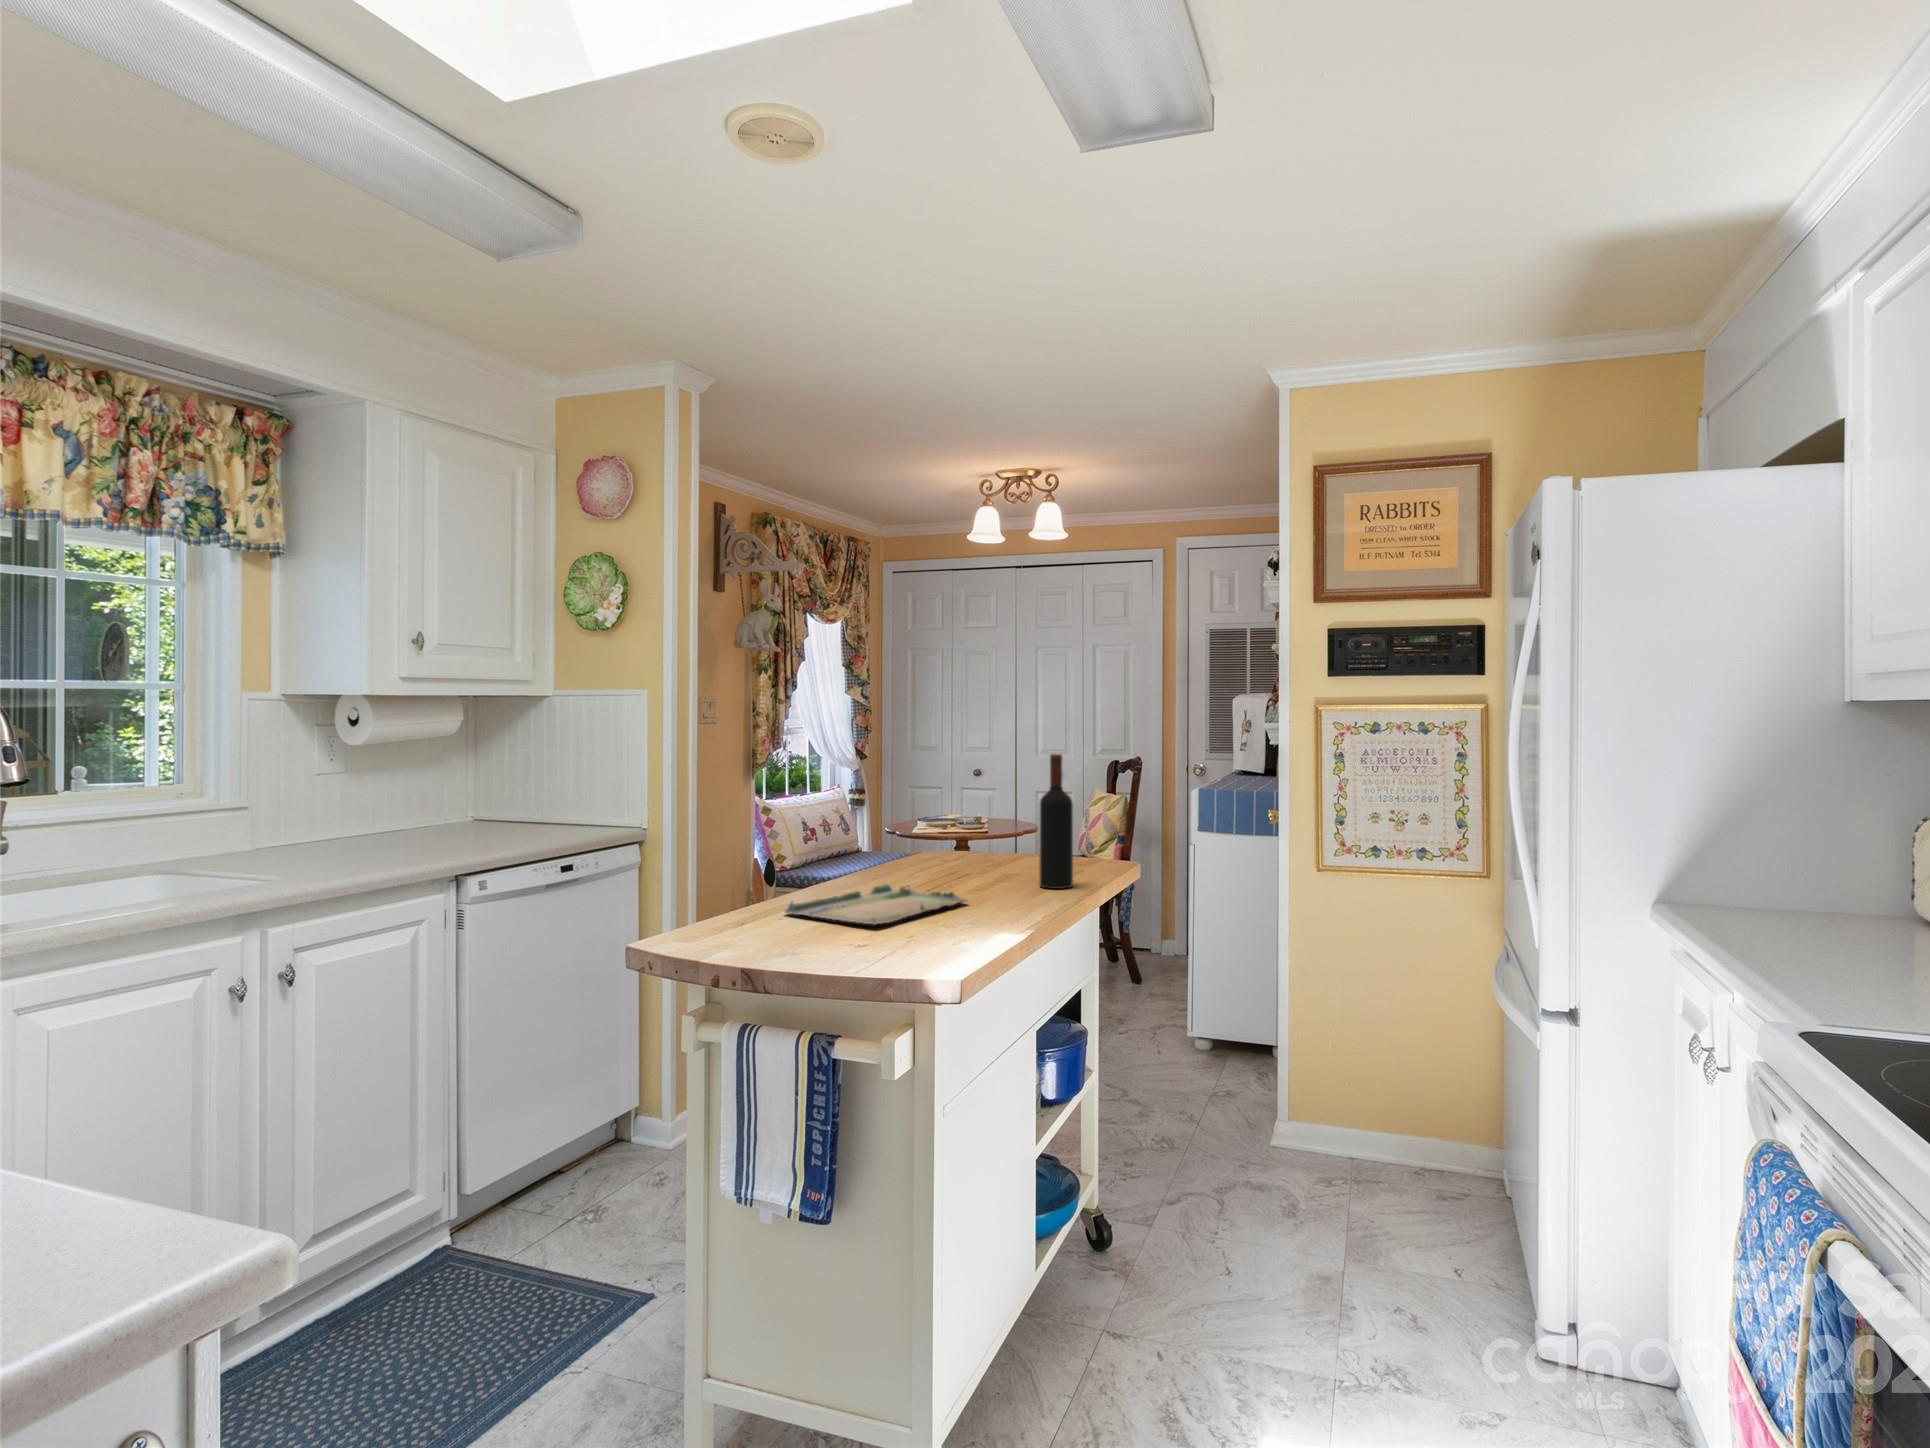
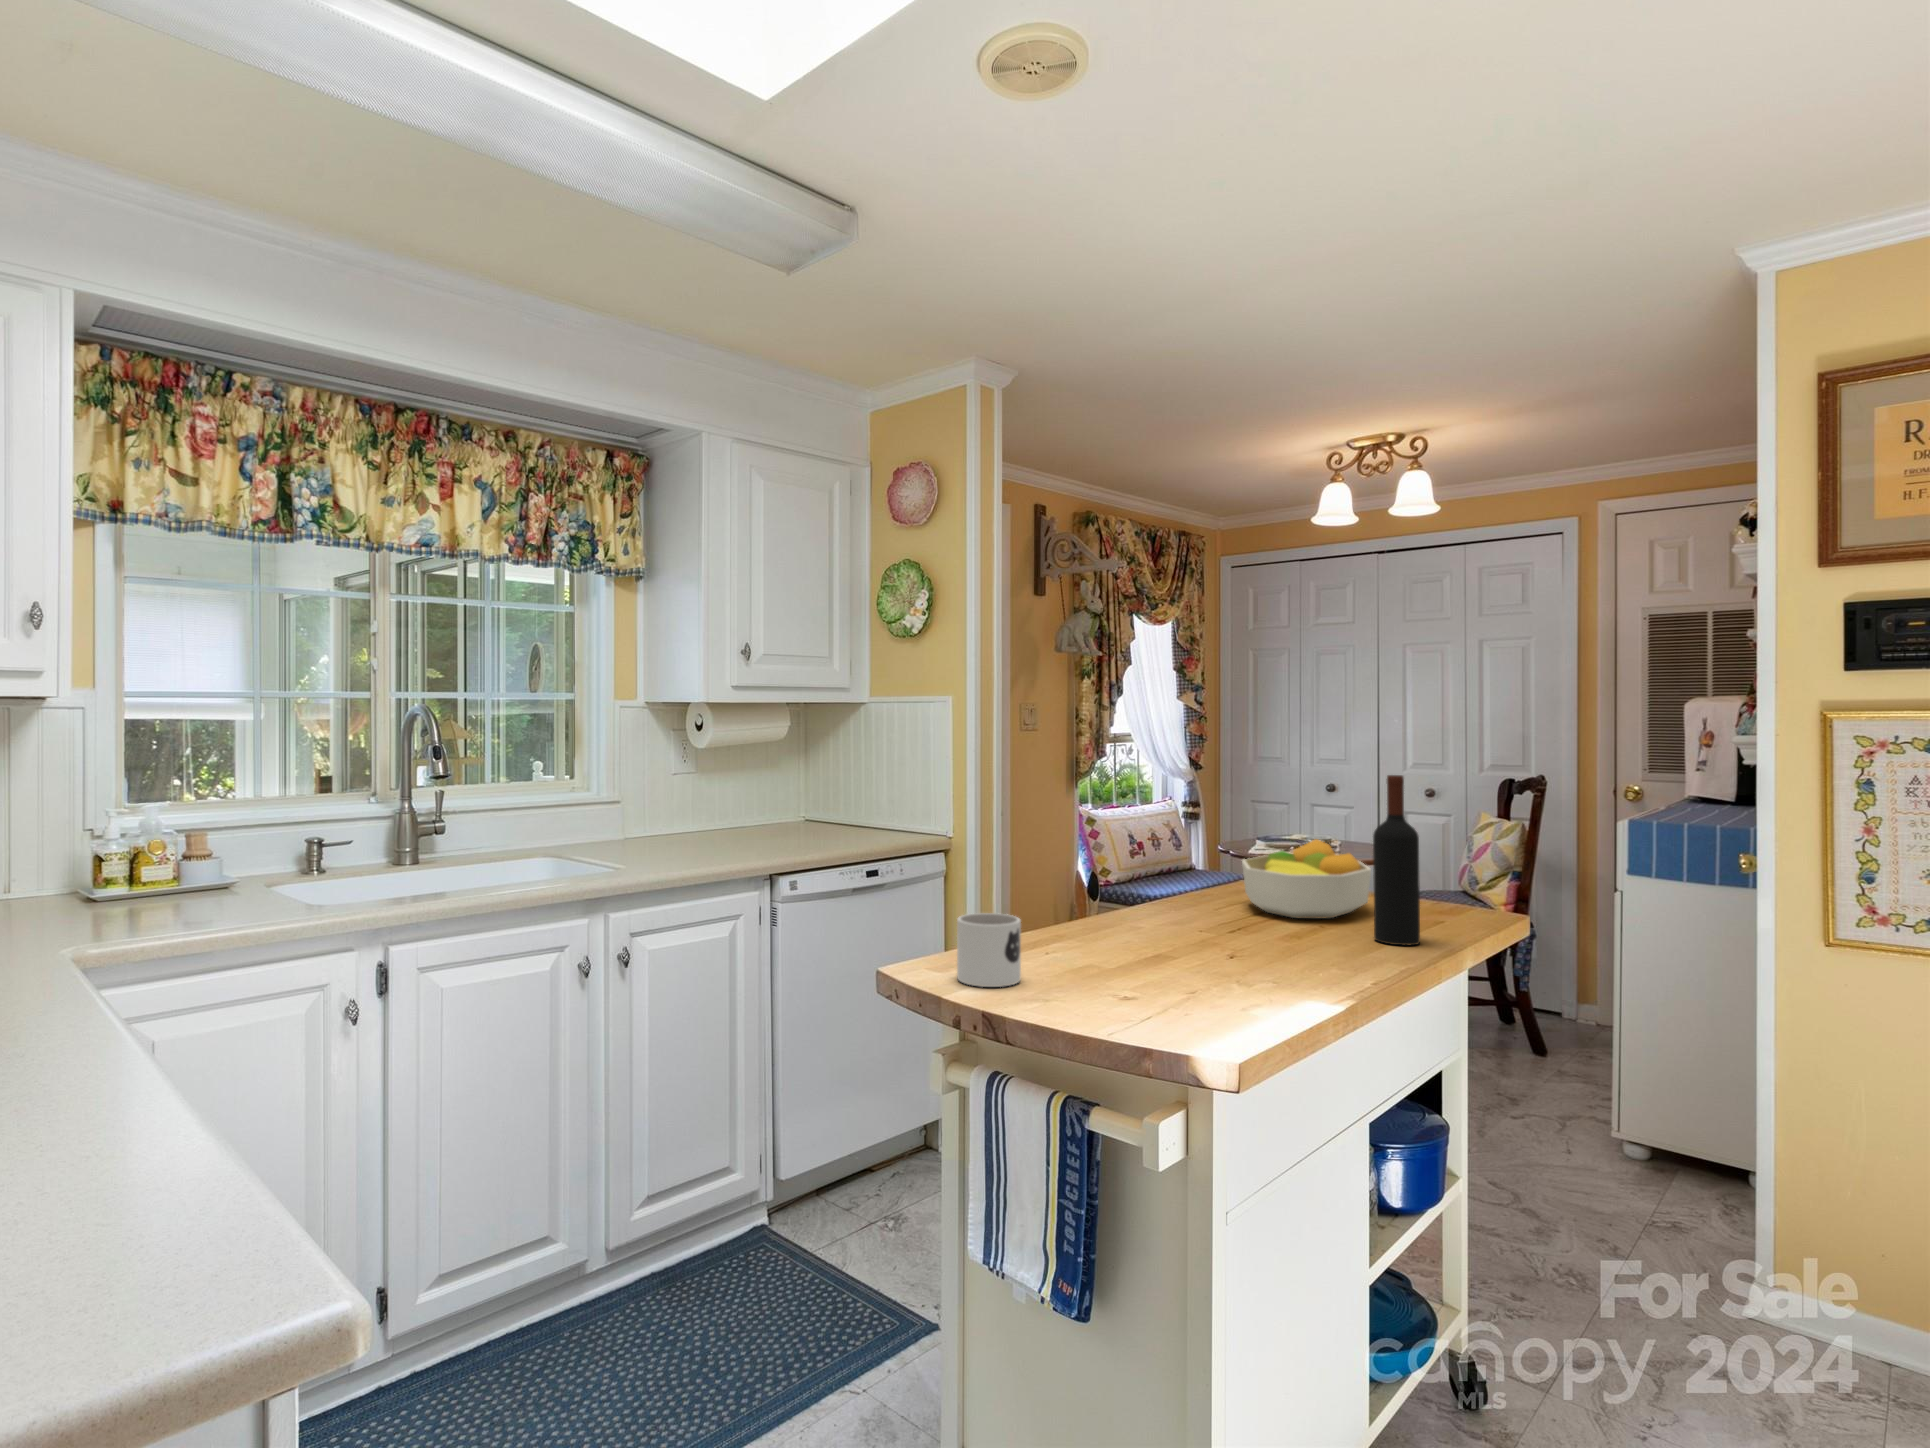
fruit bowl: none [932,810,1034,876] -> present [1242,839,1371,918]
tray: present [785,884,967,925] -> none [1051,921,1273,972]
mug: none [709,885,768,951] -> present [957,913,1021,987]

